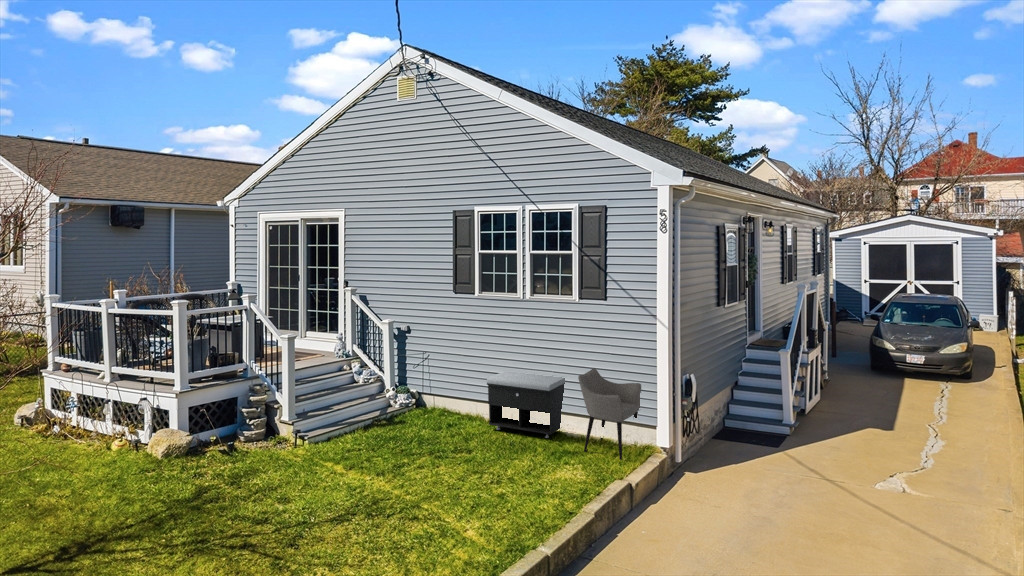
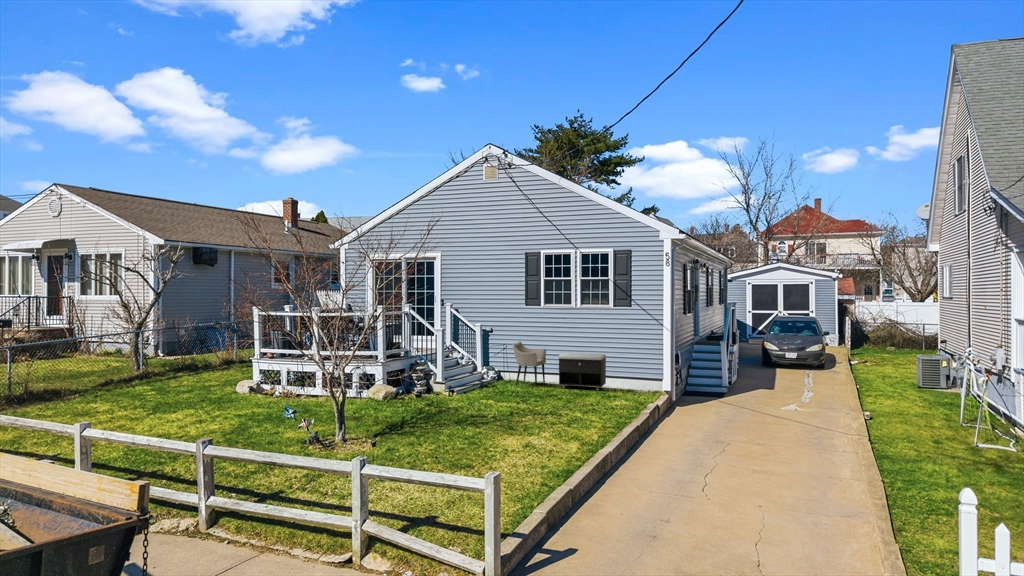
armchair: present [578,368,641,460] -> present [513,342,546,387]

